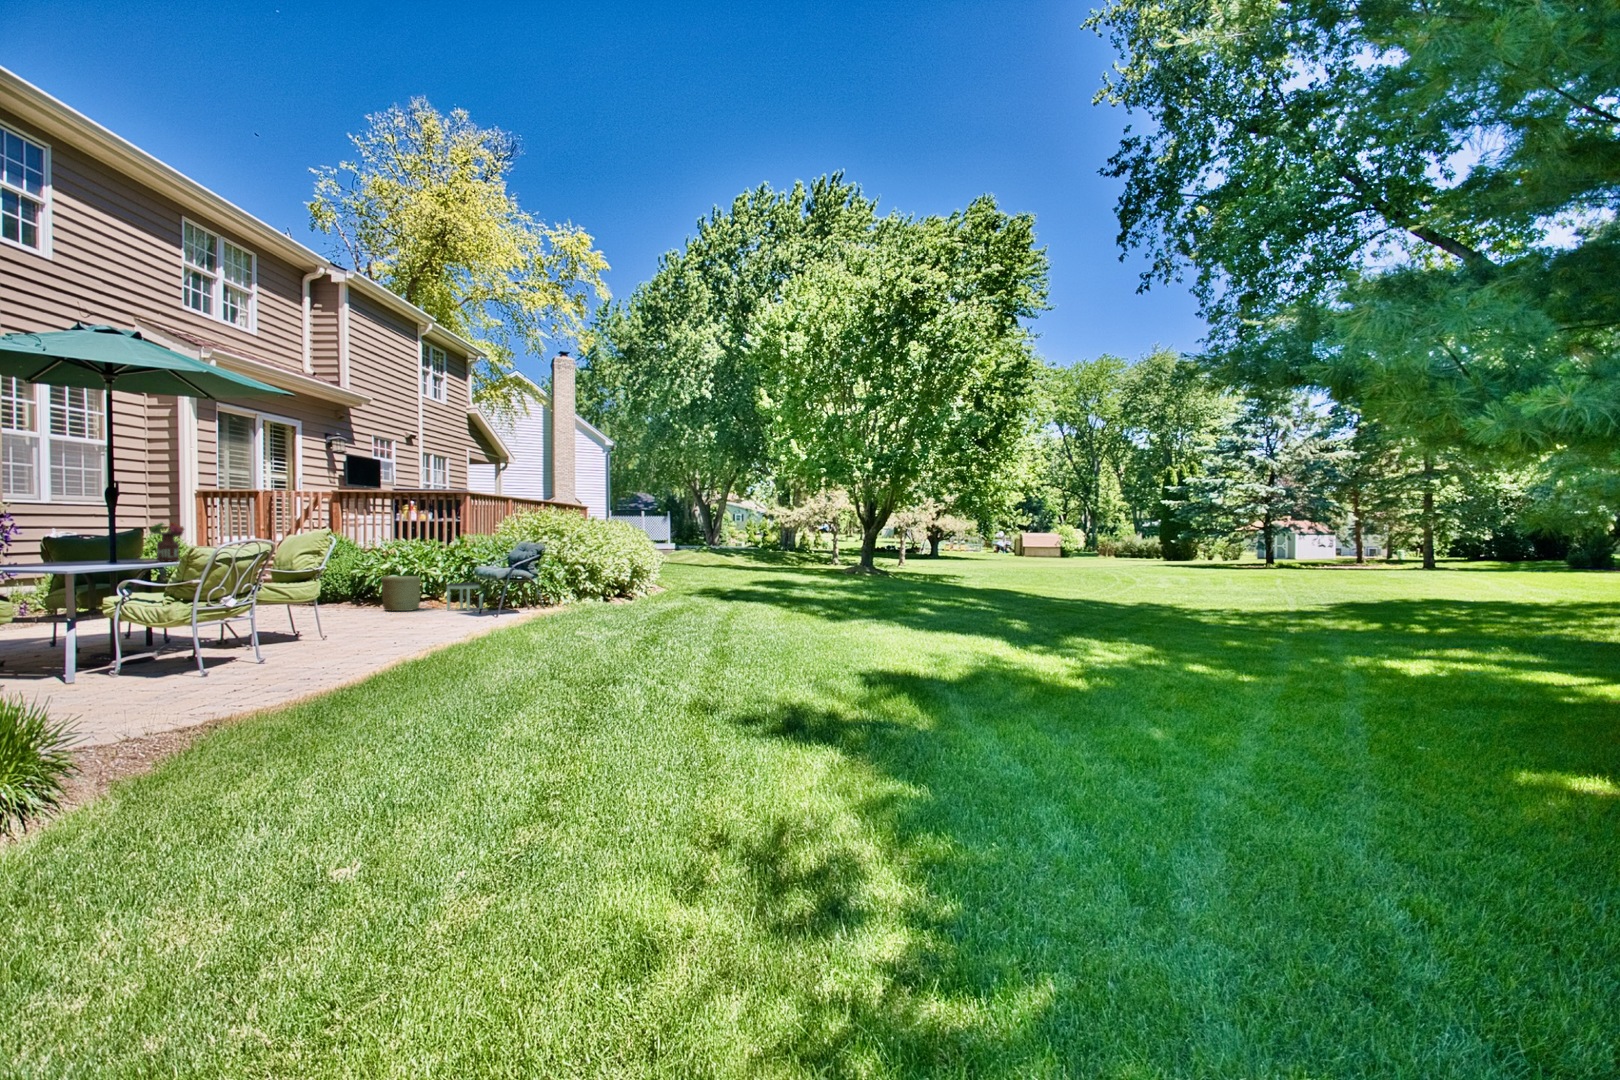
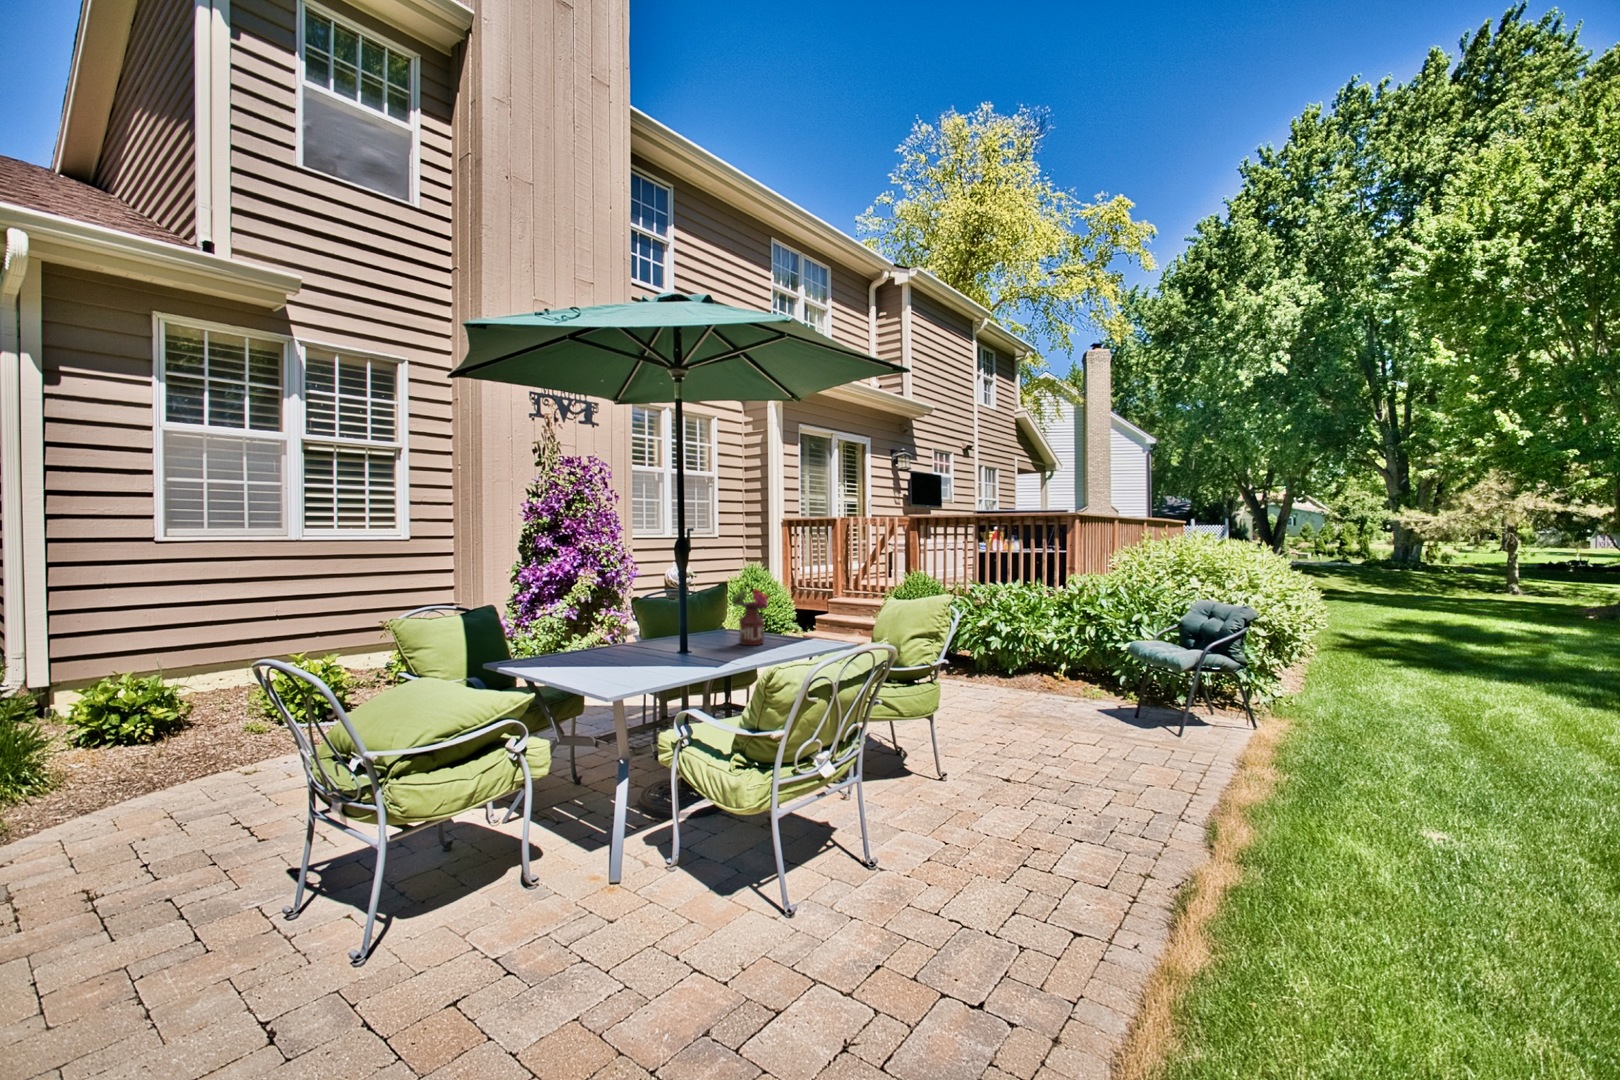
woven basket: present [381,576,420,611] -> none [977,636,1027,689]
round table: present [447,583,482,611] -> none [1063,651,1116,698]

